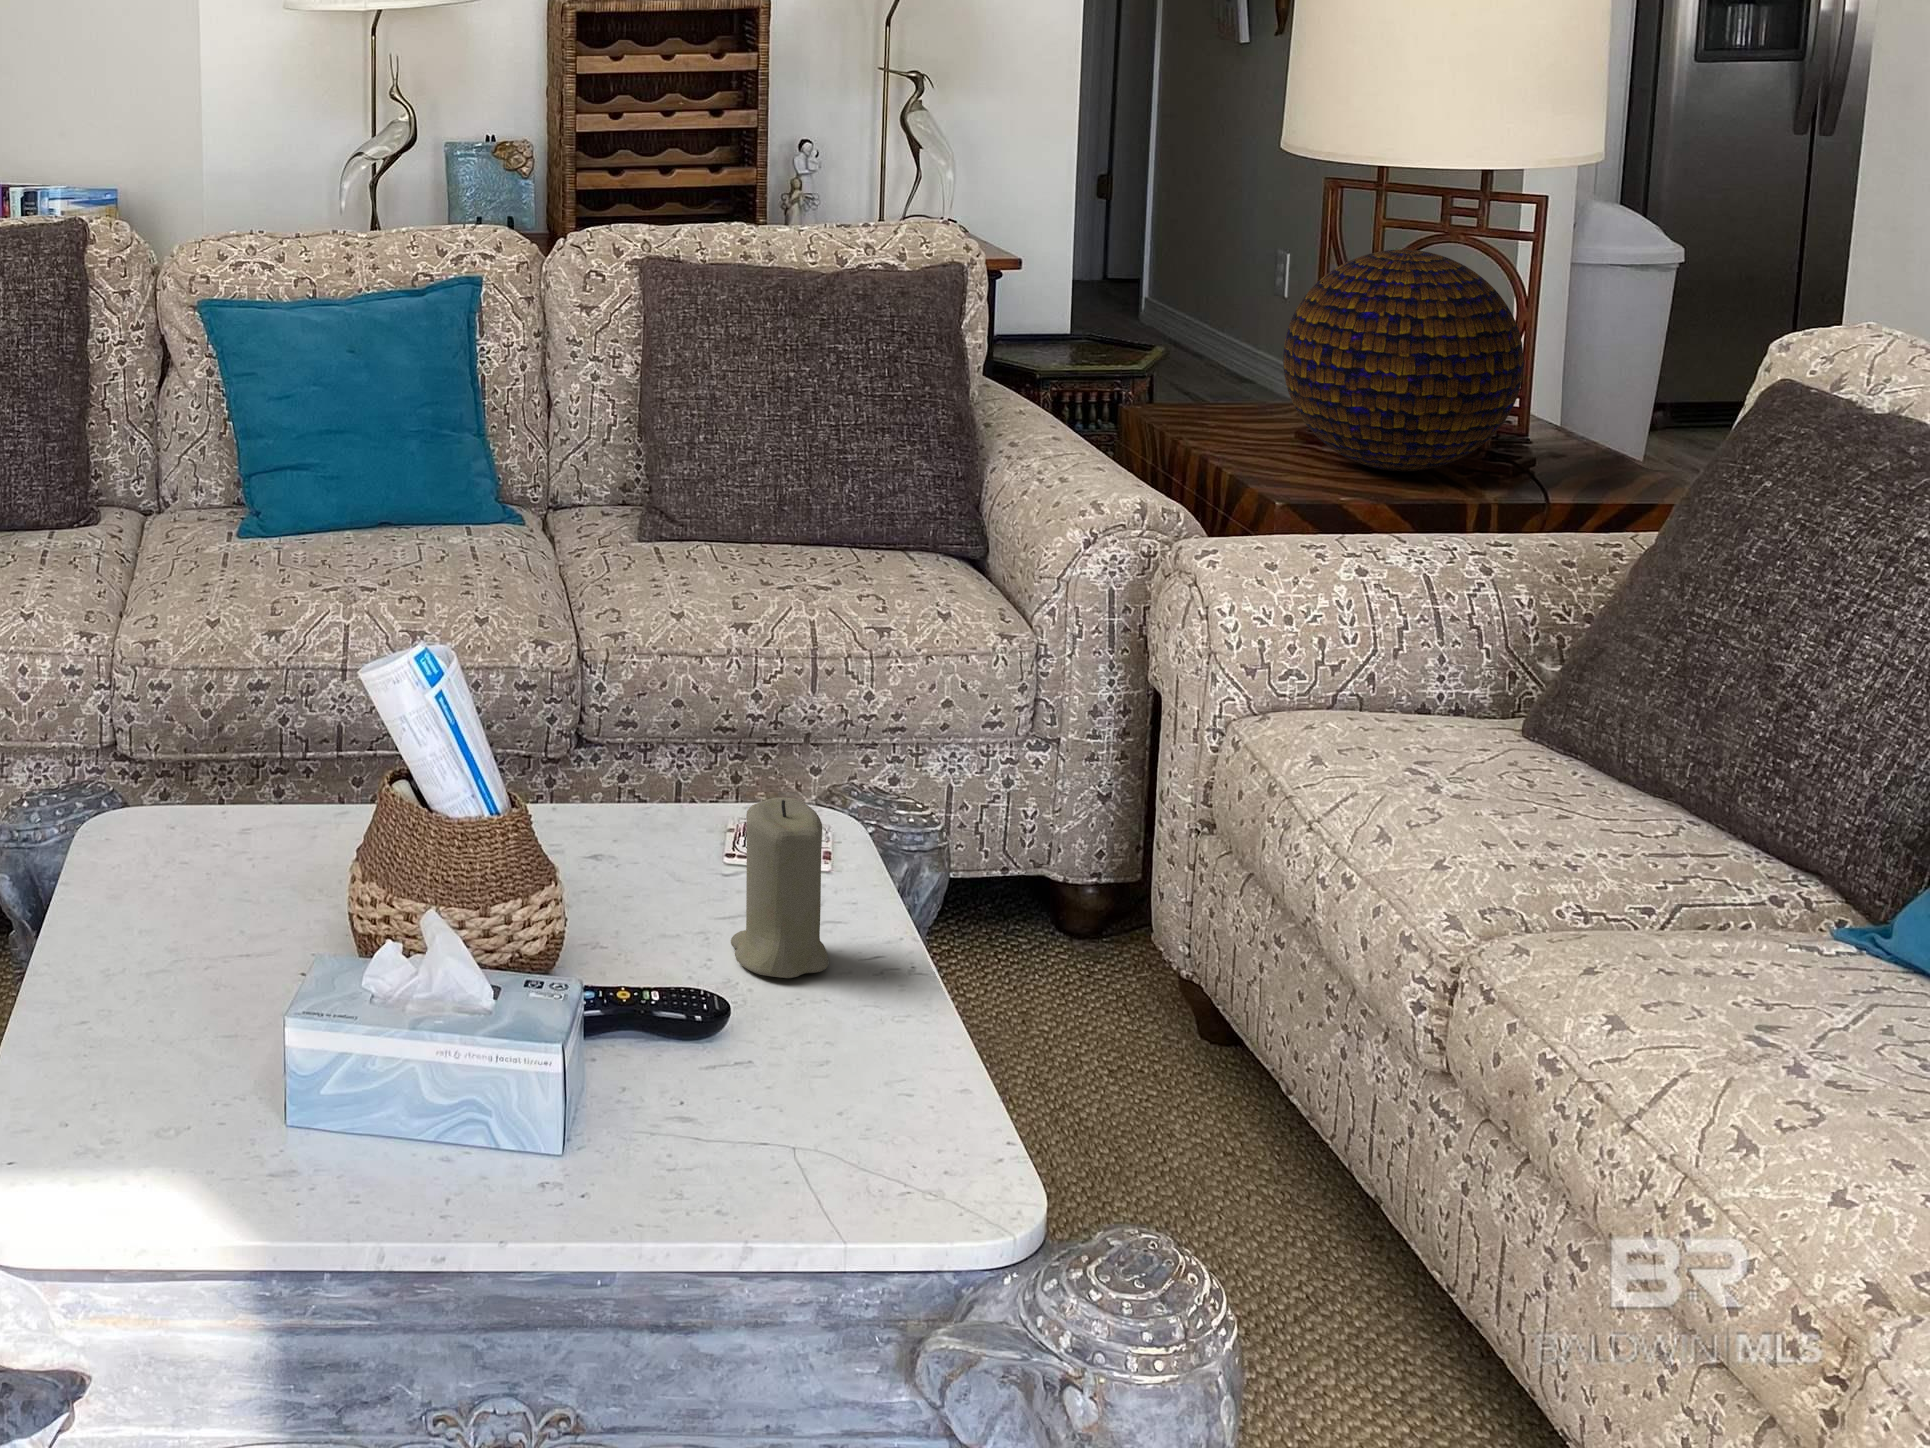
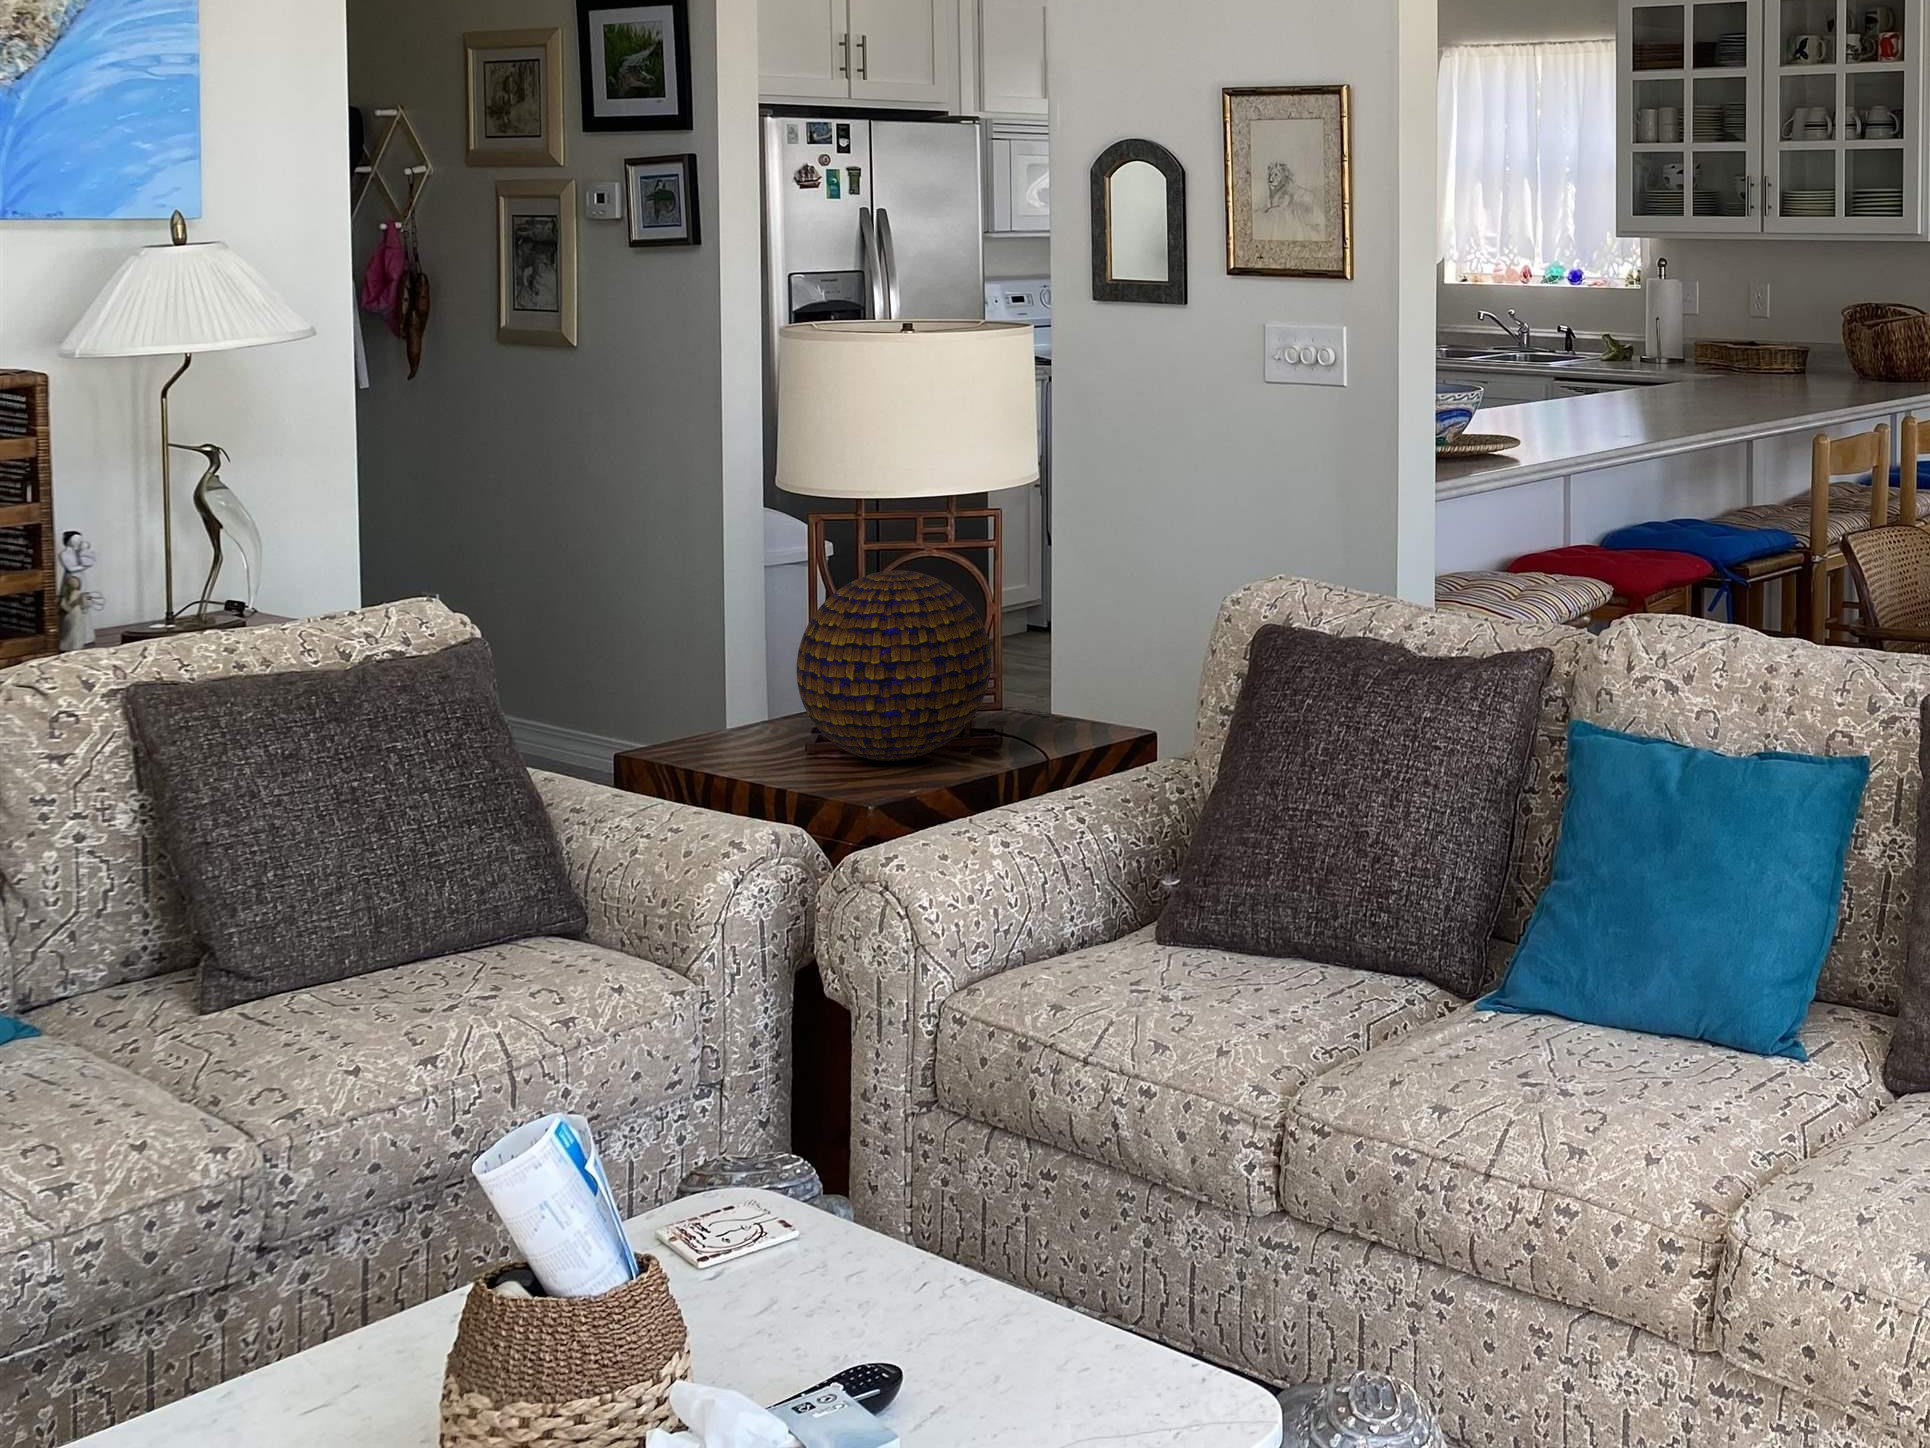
candle: present [731,797,829,978] -> none [800,1173,908,1354]

